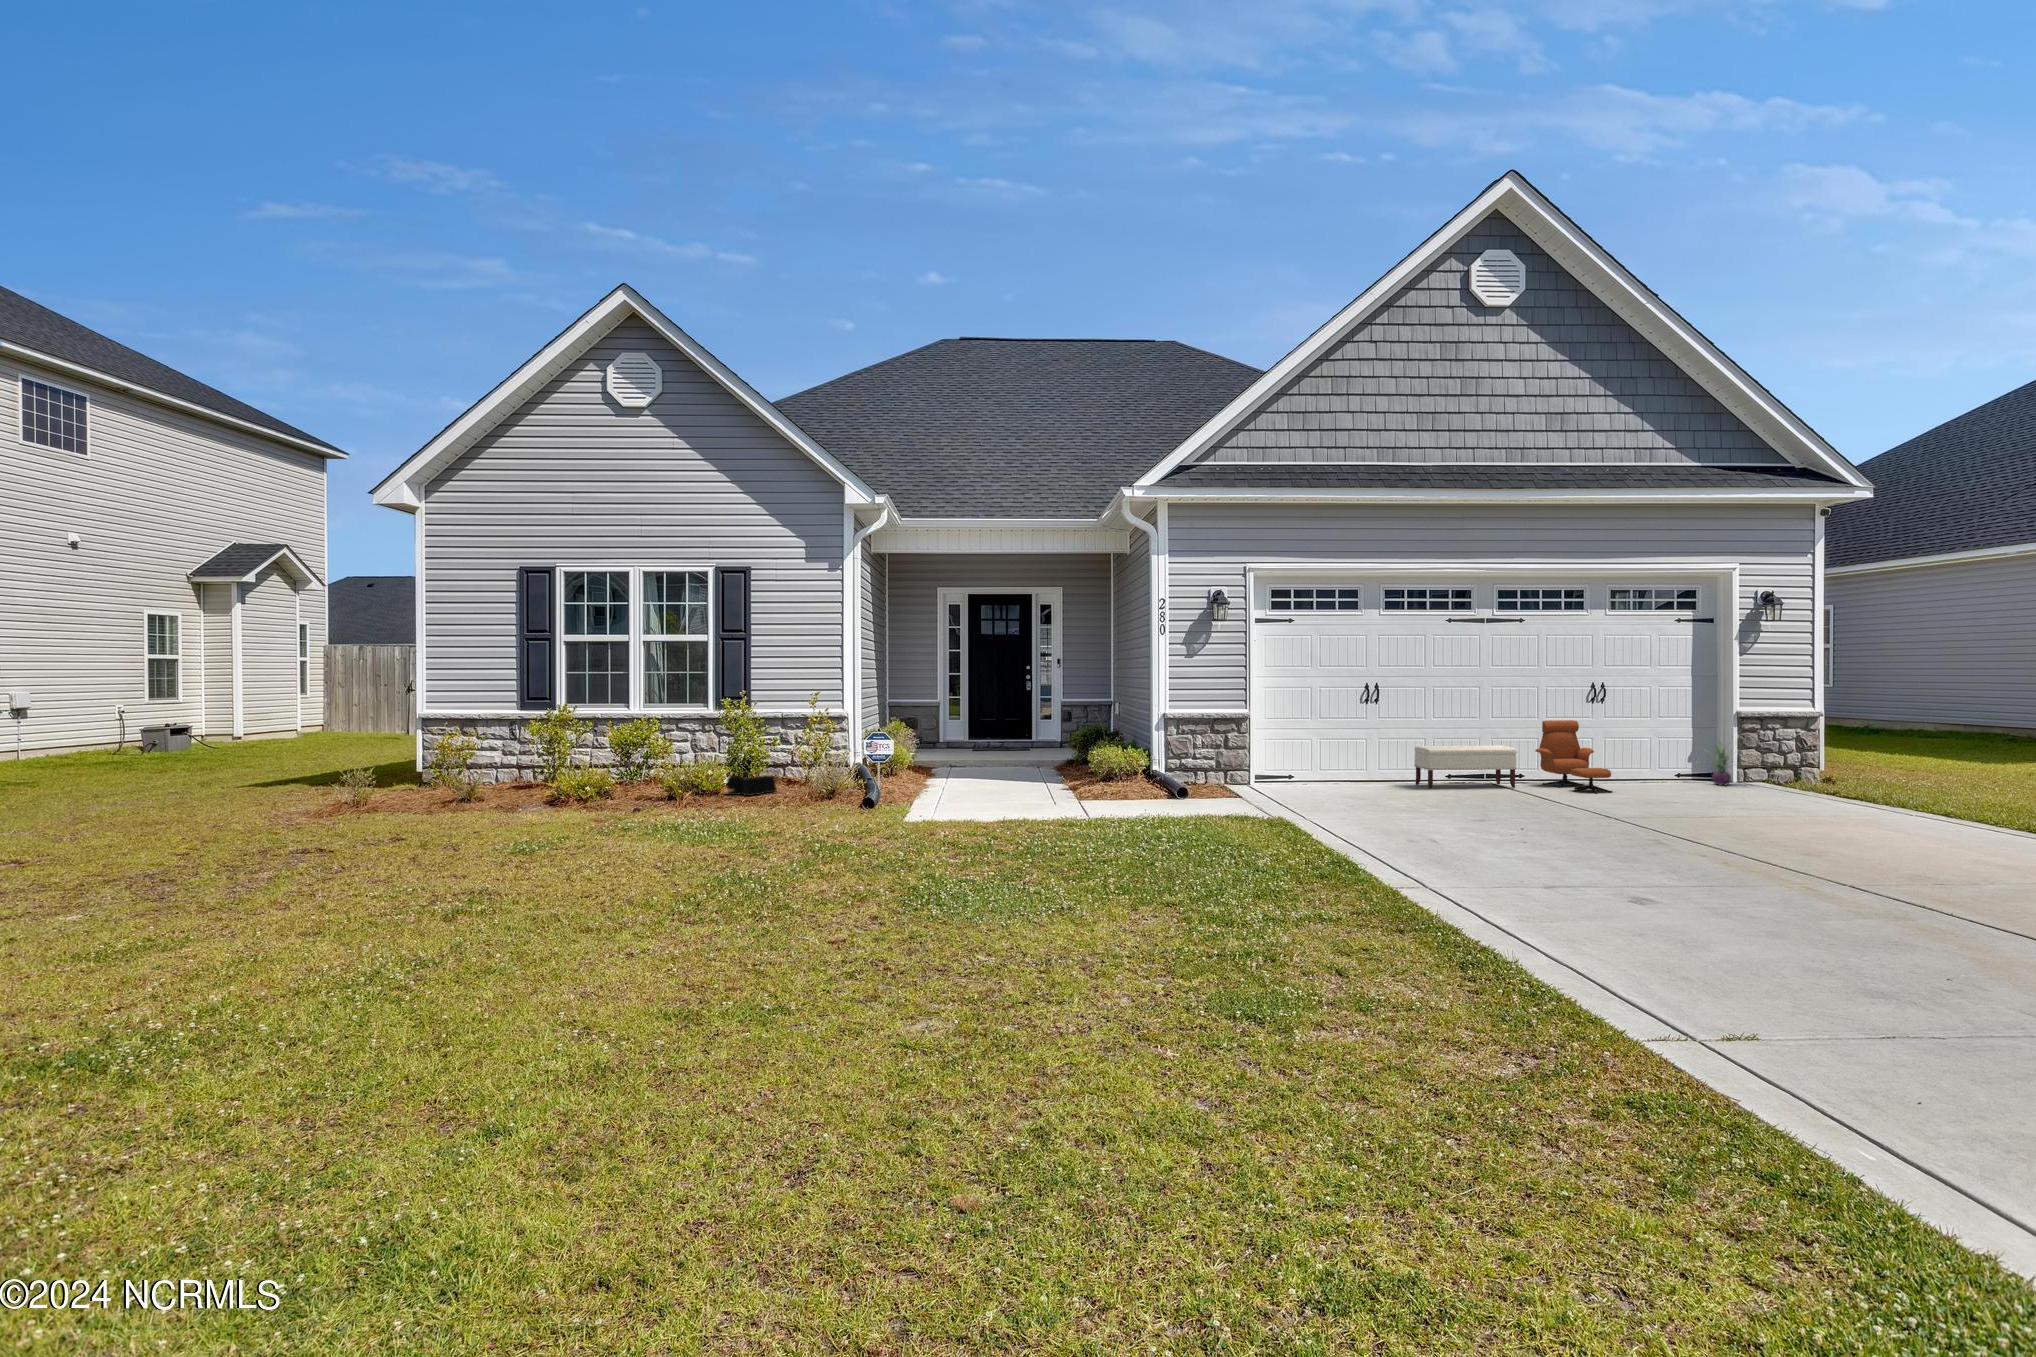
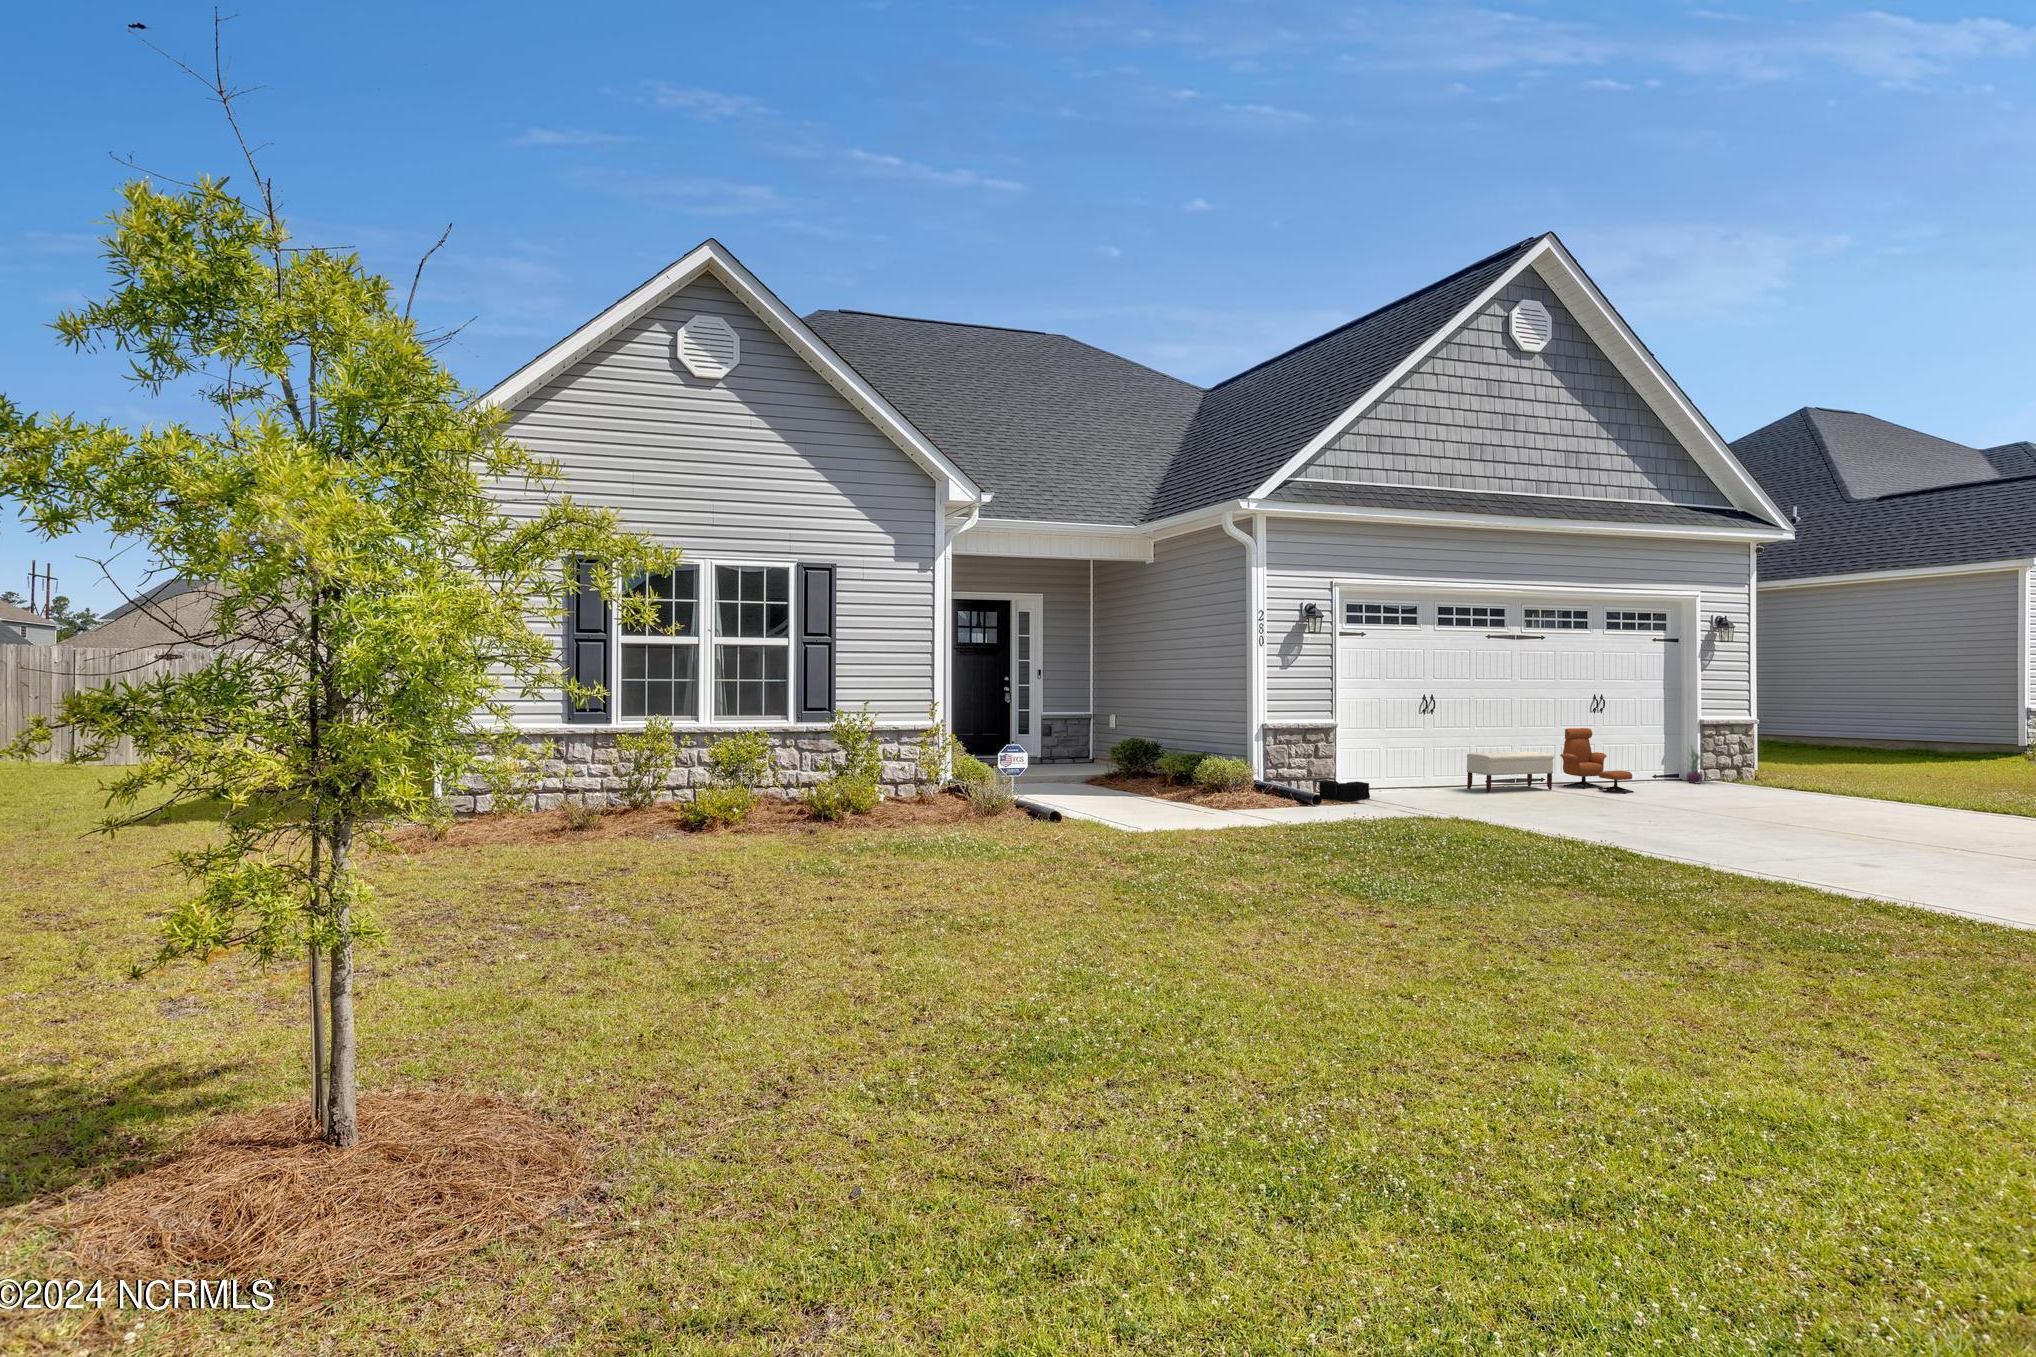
storage bin: present [727,775,777,796] -> present [1315,780,1370,801]

